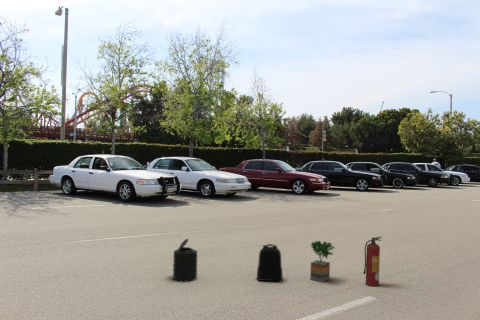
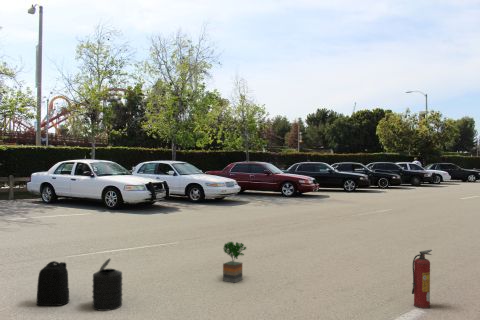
trash can: present [173,239,197,281] -> present [92,259,122,311]
potted tree: present [310,241,335,282] -> present [223,242,246,283]
backpack: present [257,244,283,281] -> present [36,261,69,305]

